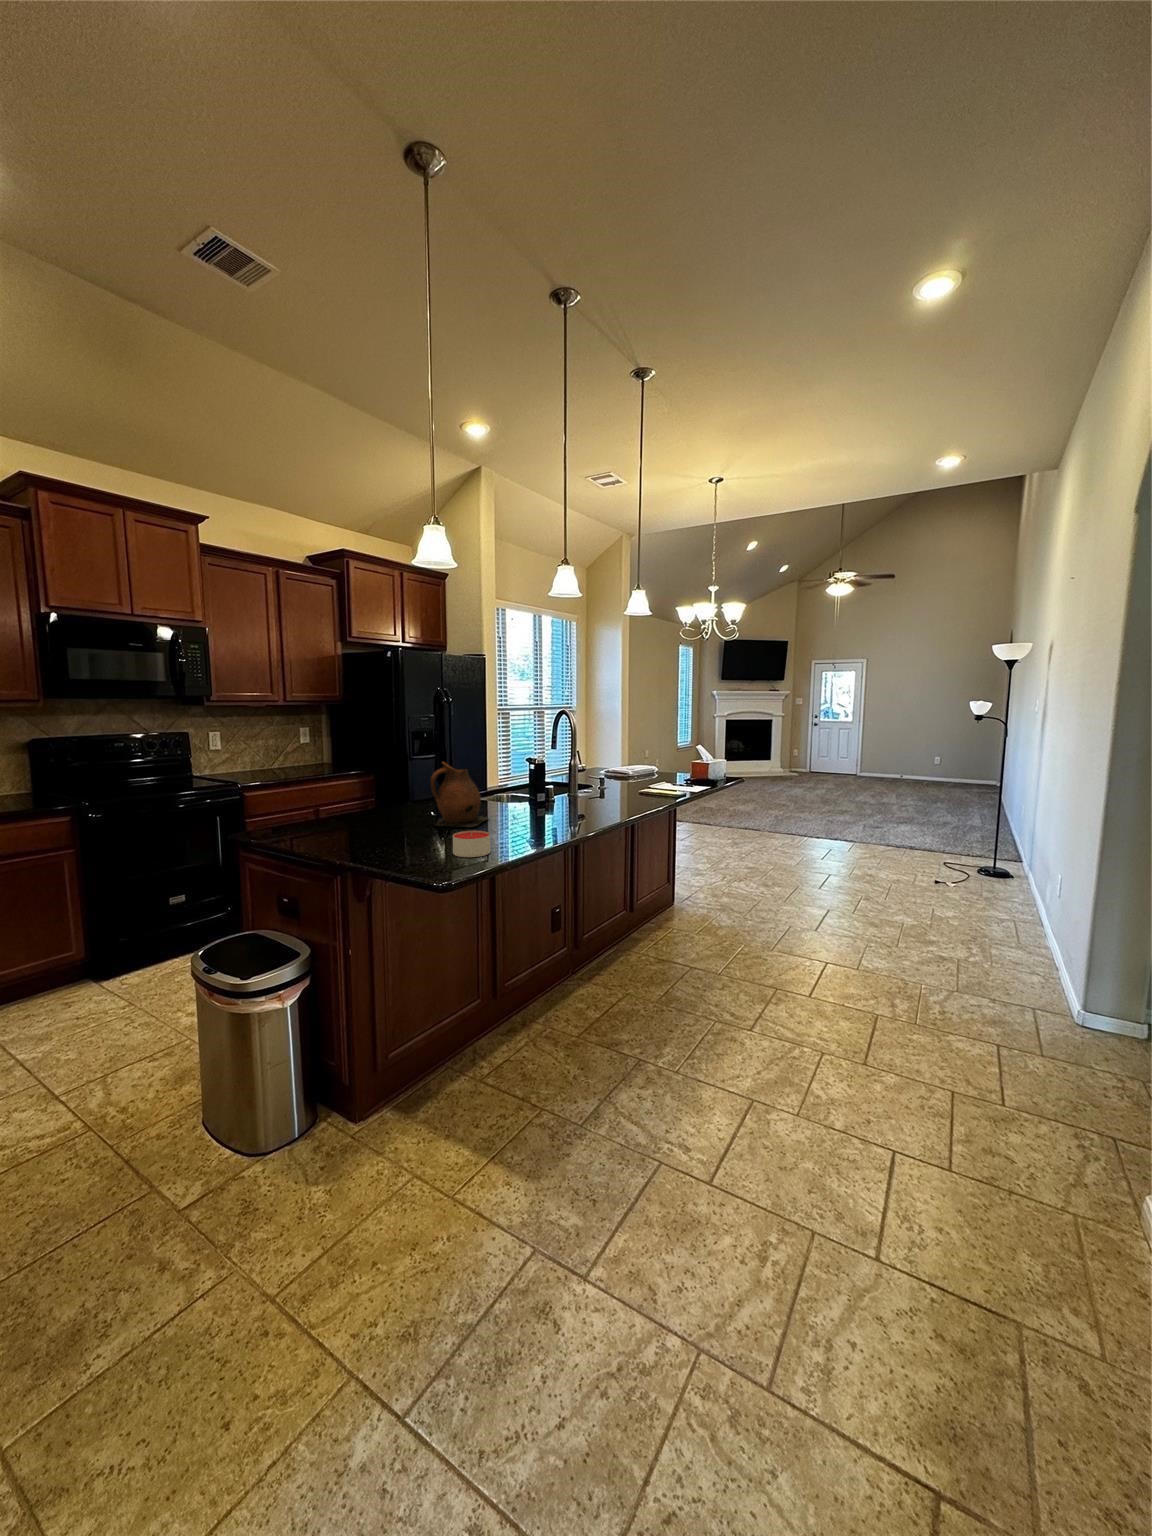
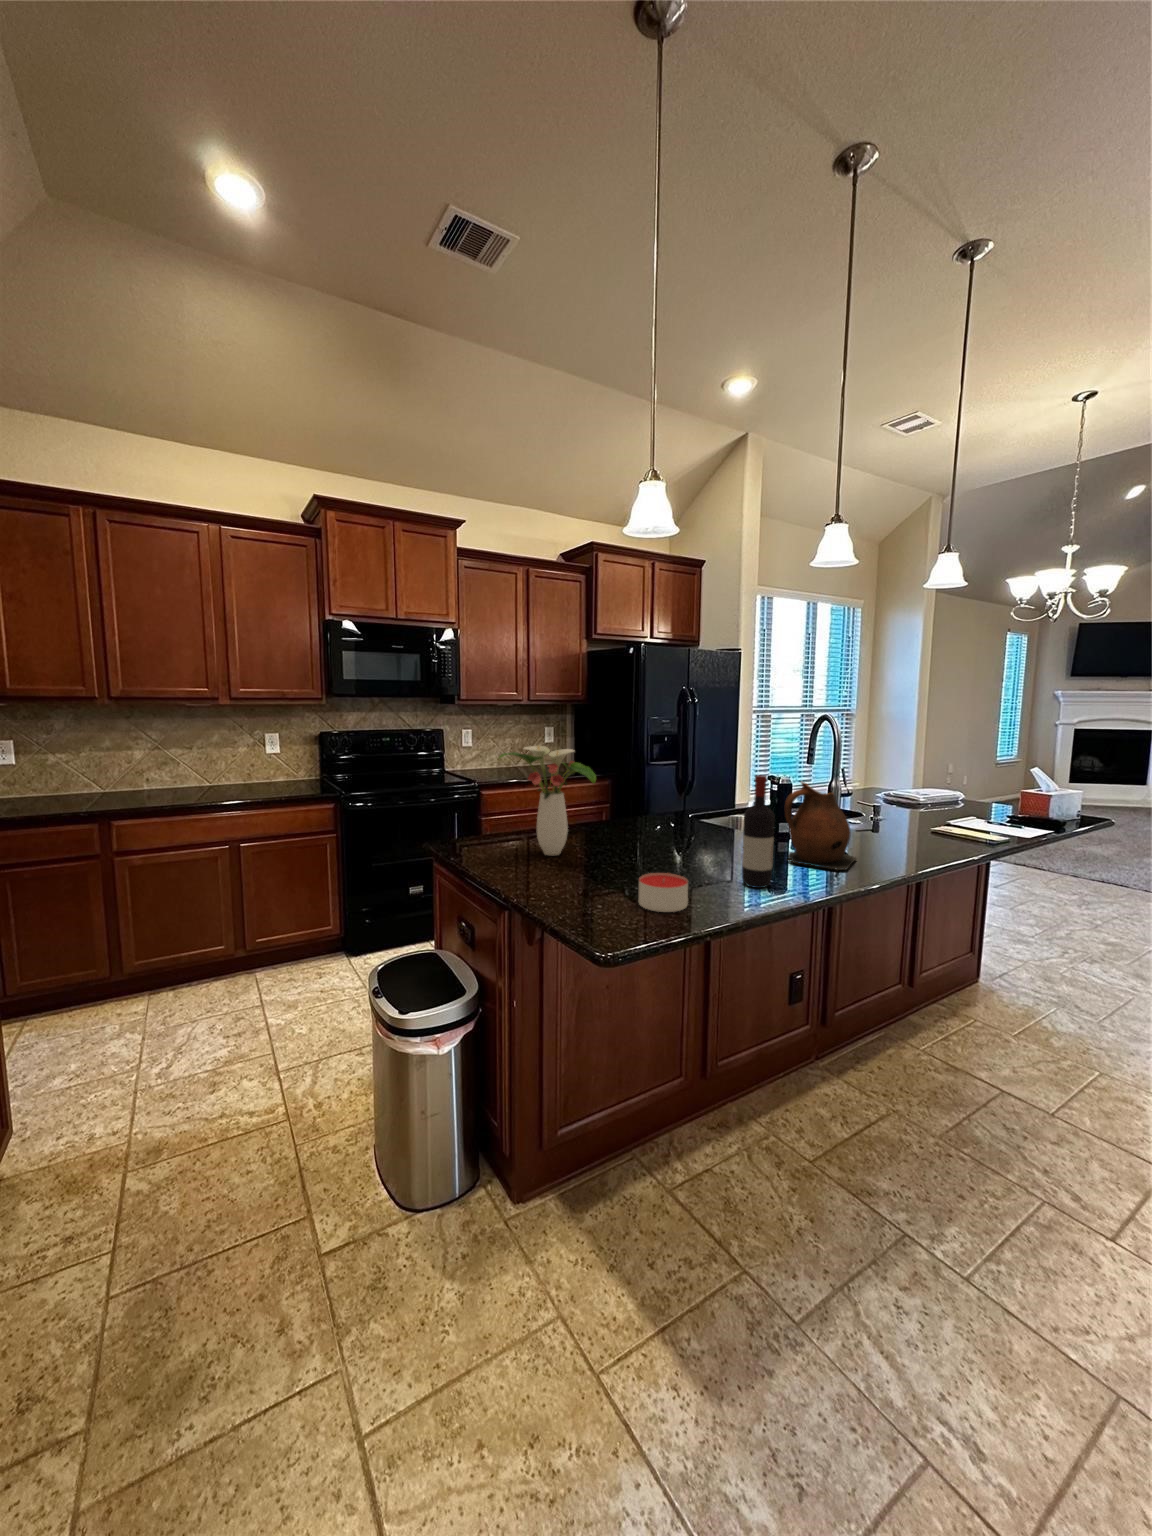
flower arrangement: none [314,739,404,834] -> present [499,746,596,856]
wine bottle: none [522,755,544,837] -> present [742,775,775,888]
ceramic pitcher: present [431,763,488,827] -> present [785,782,857,871]

